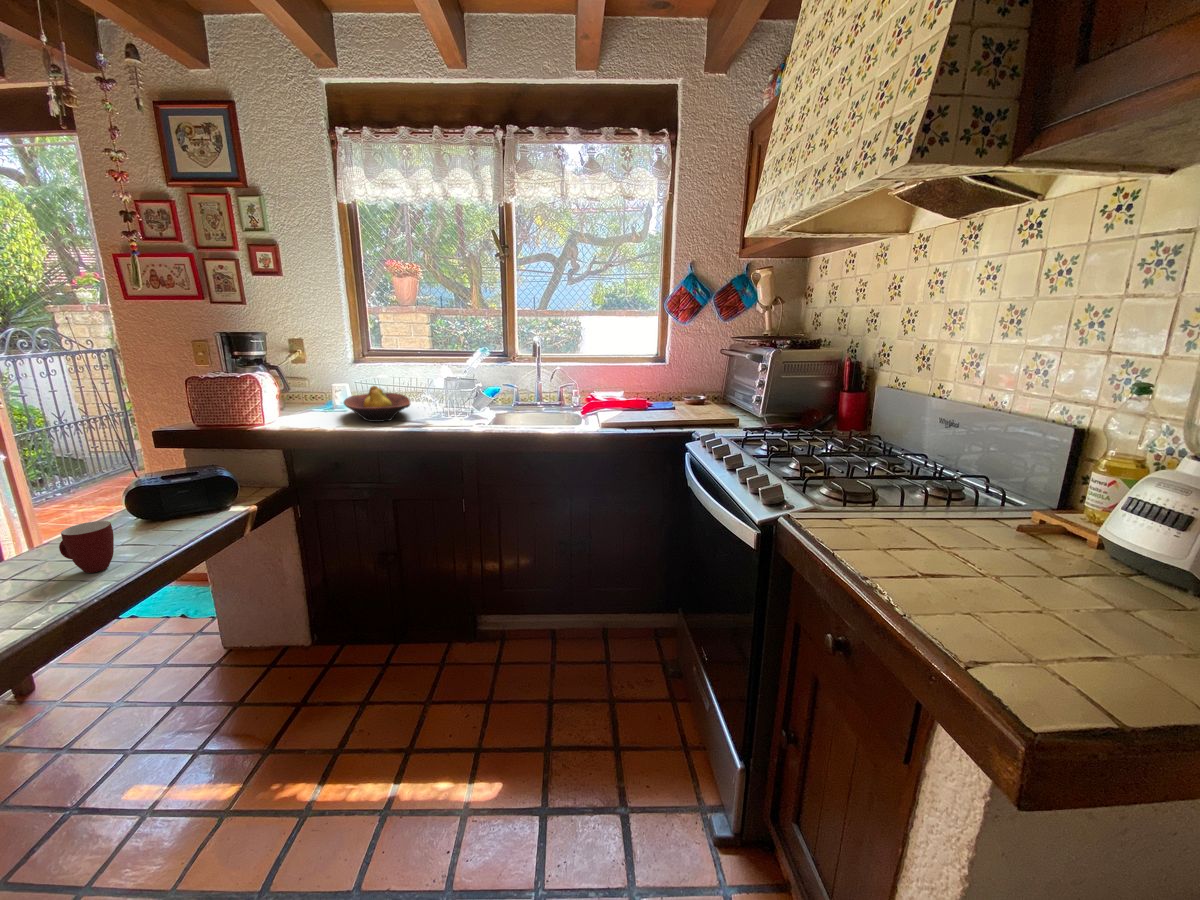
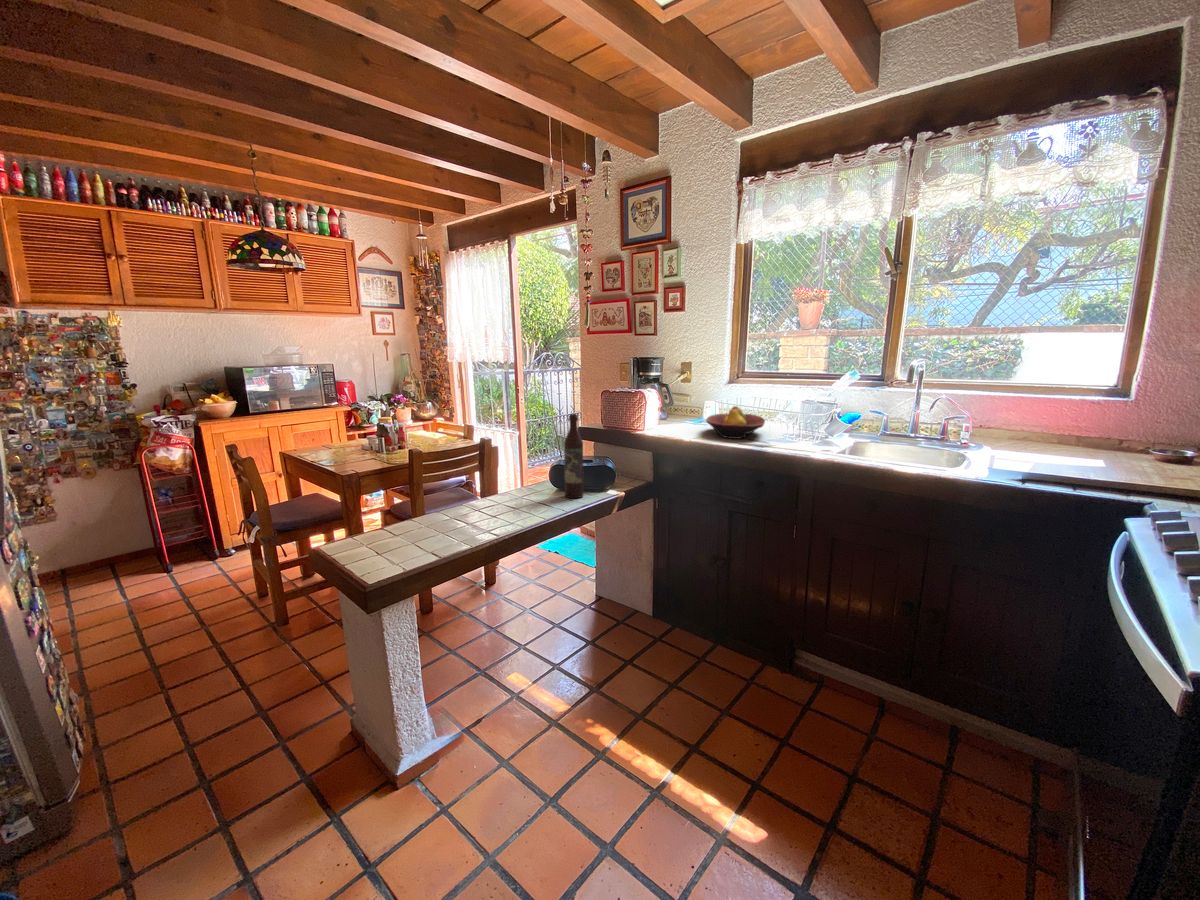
wine bottle: none [155,418,201,531] -> present [564,414,583,498]
mug: present [59,521,114,573] -> none [503,478,529,512]

